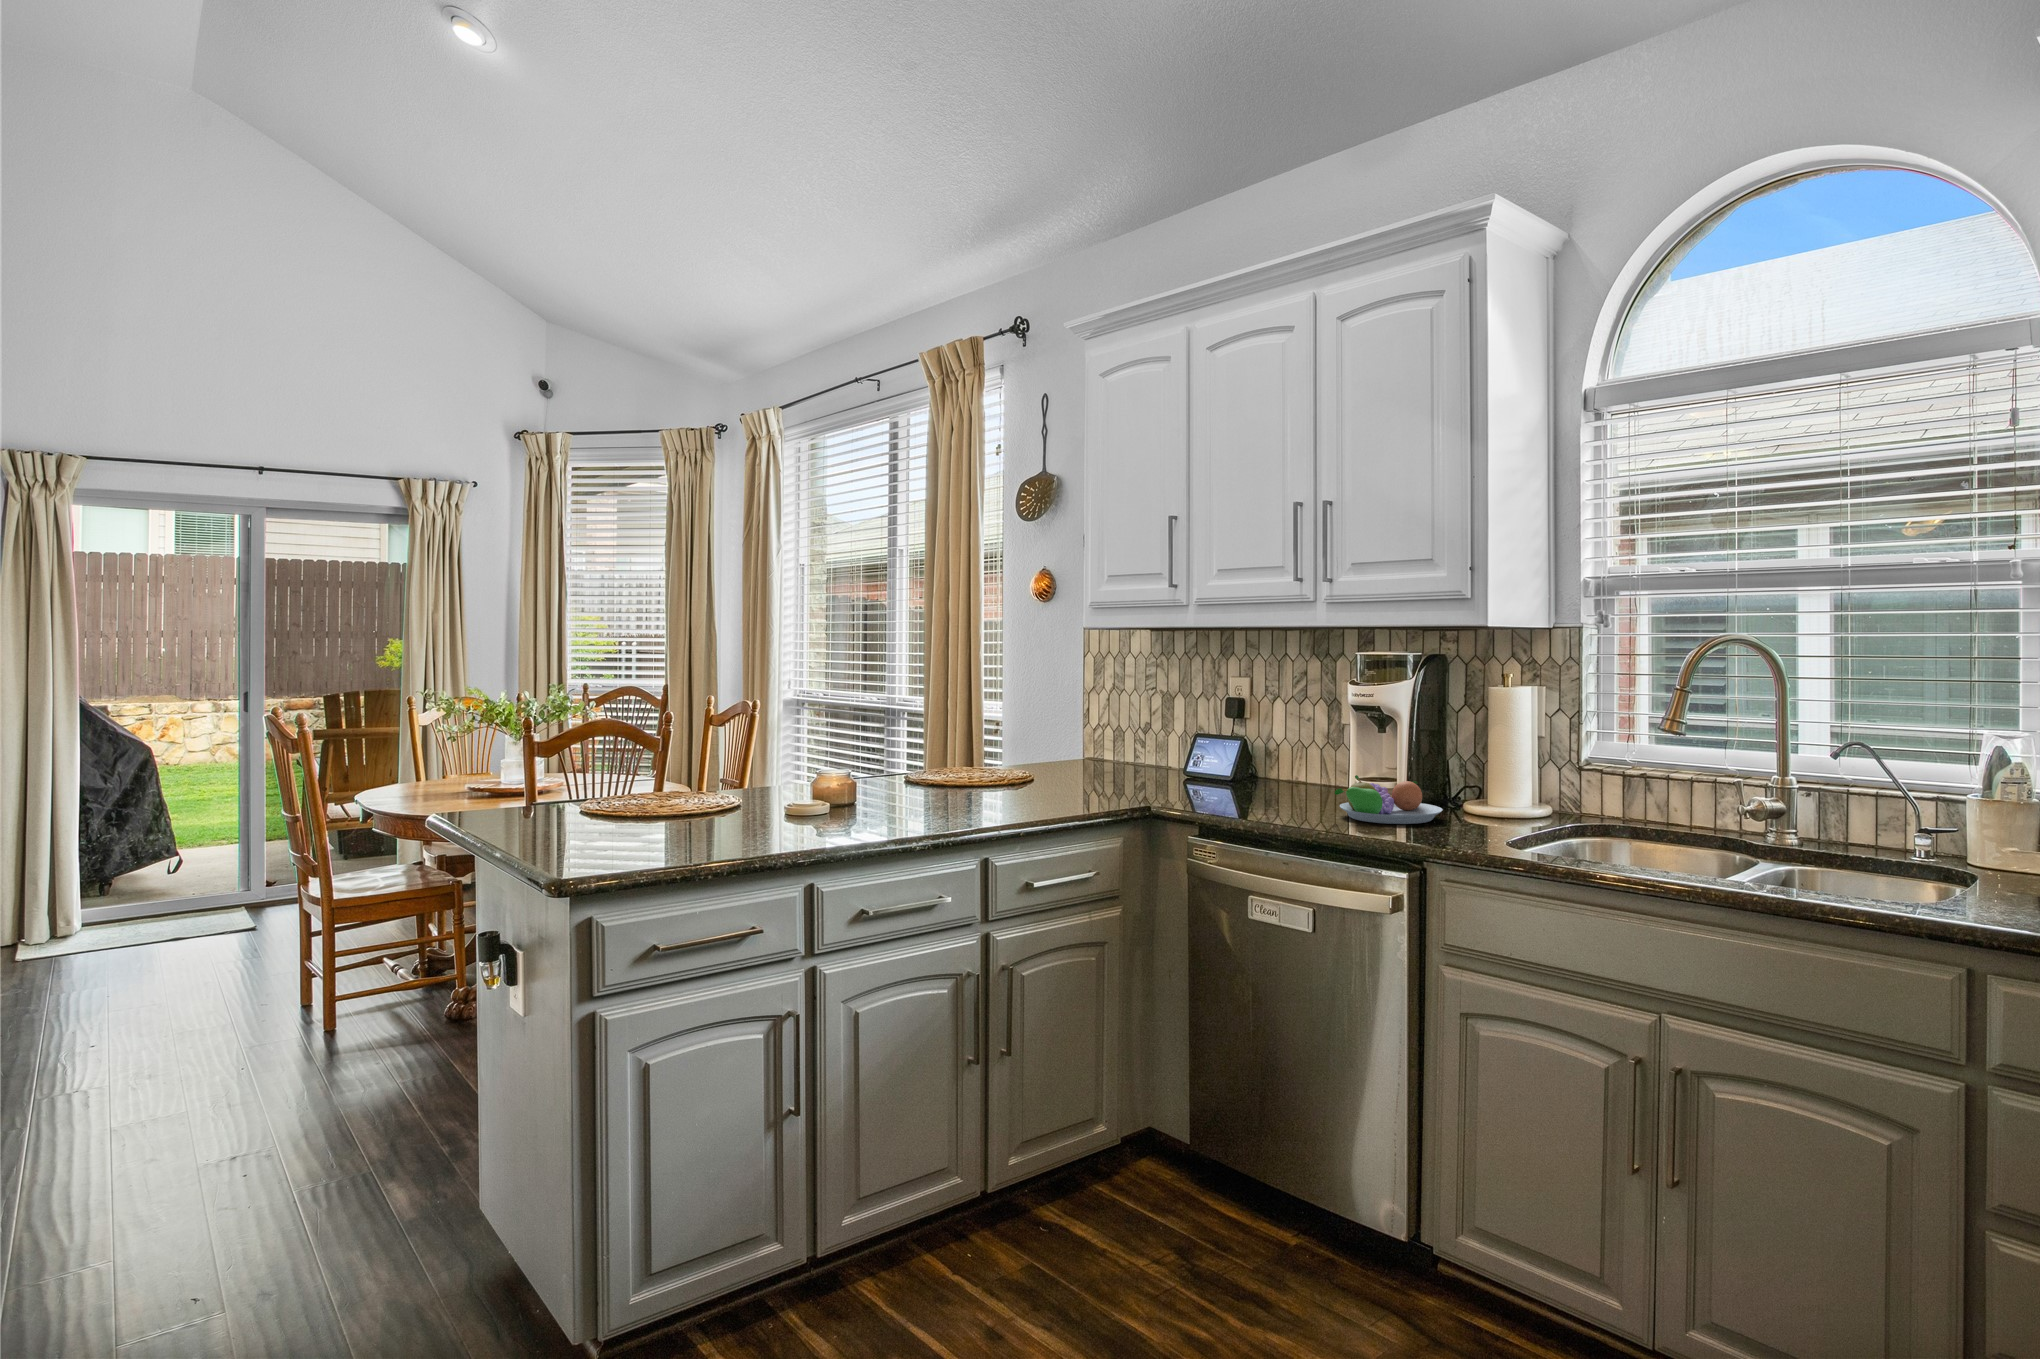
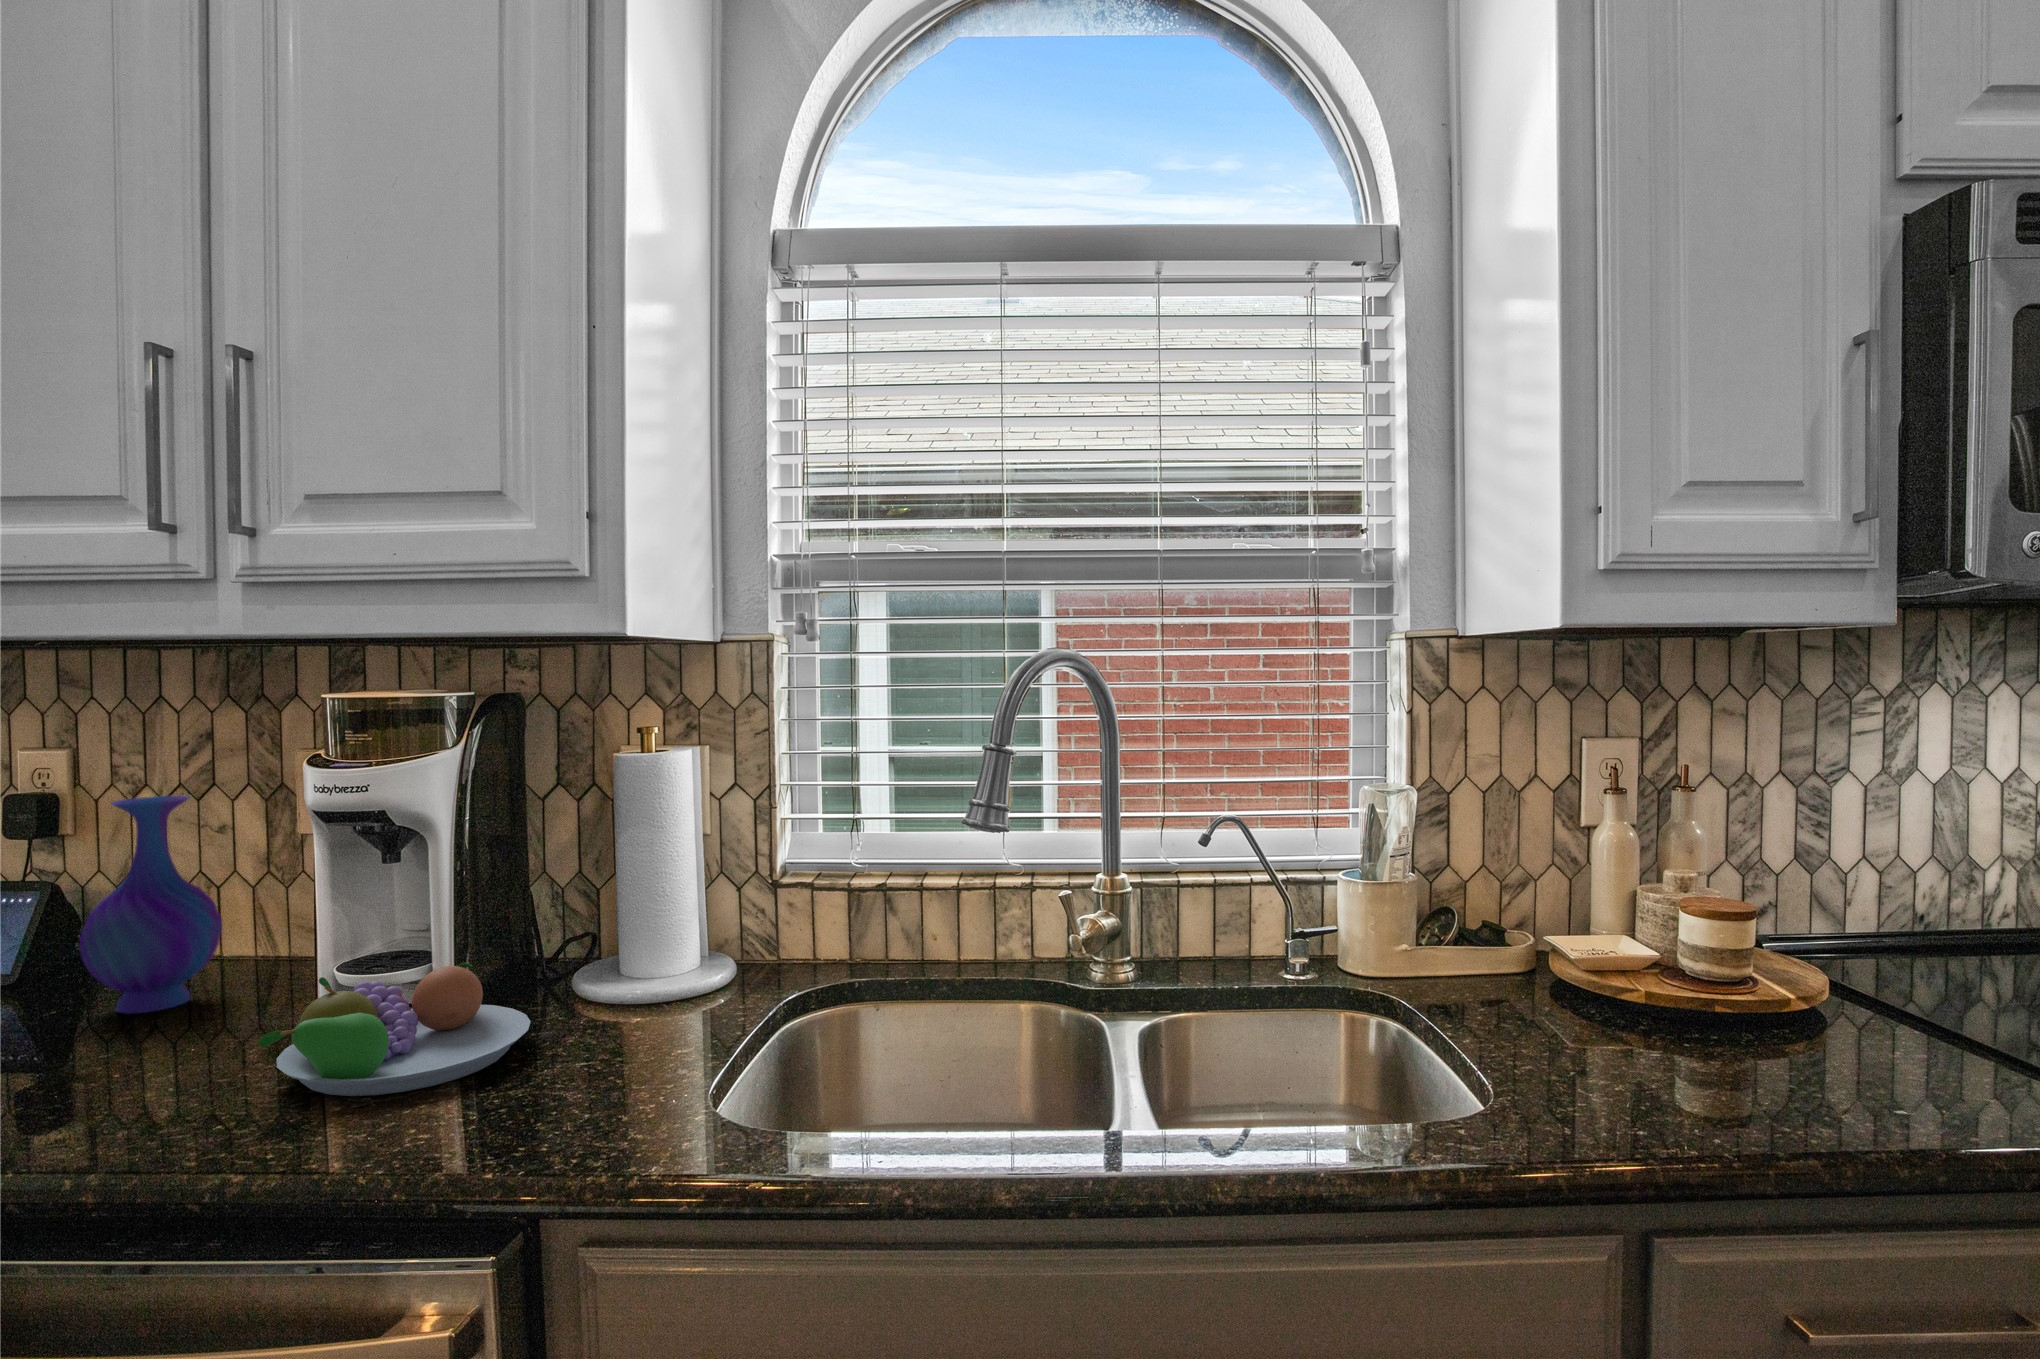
vase: none [1261,699,1312,794] -> present [80,796,222,1014]

